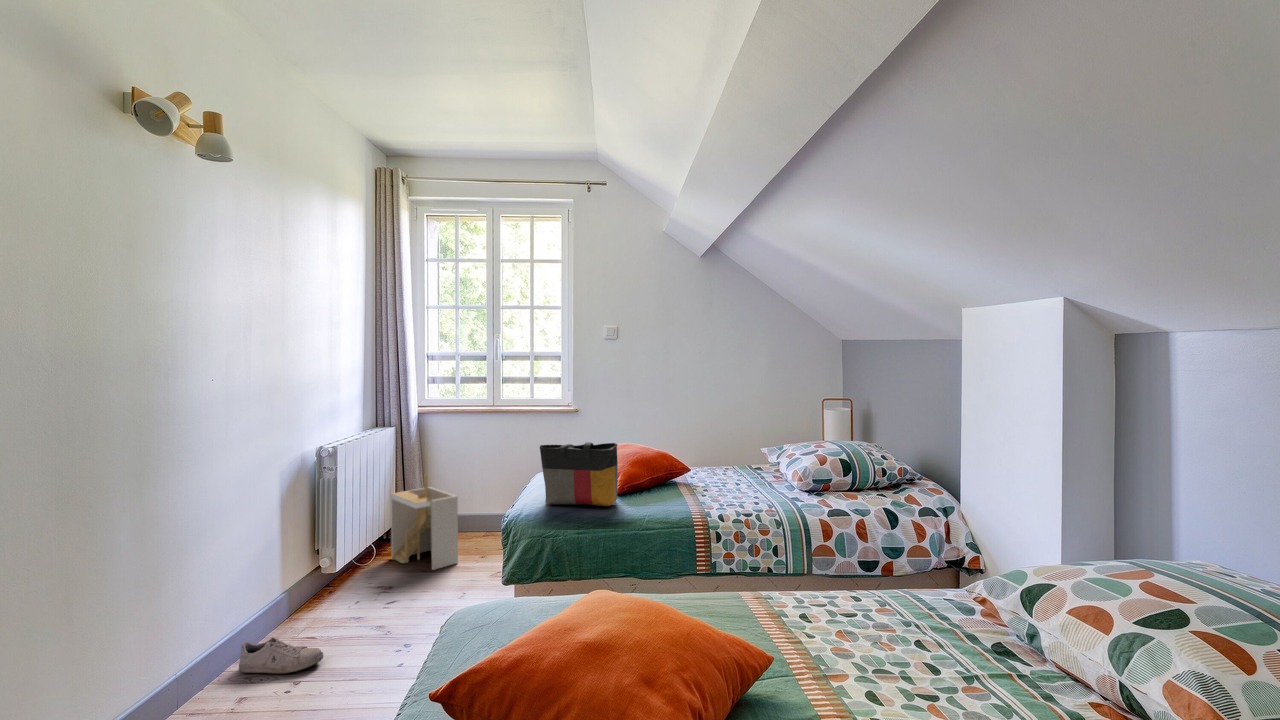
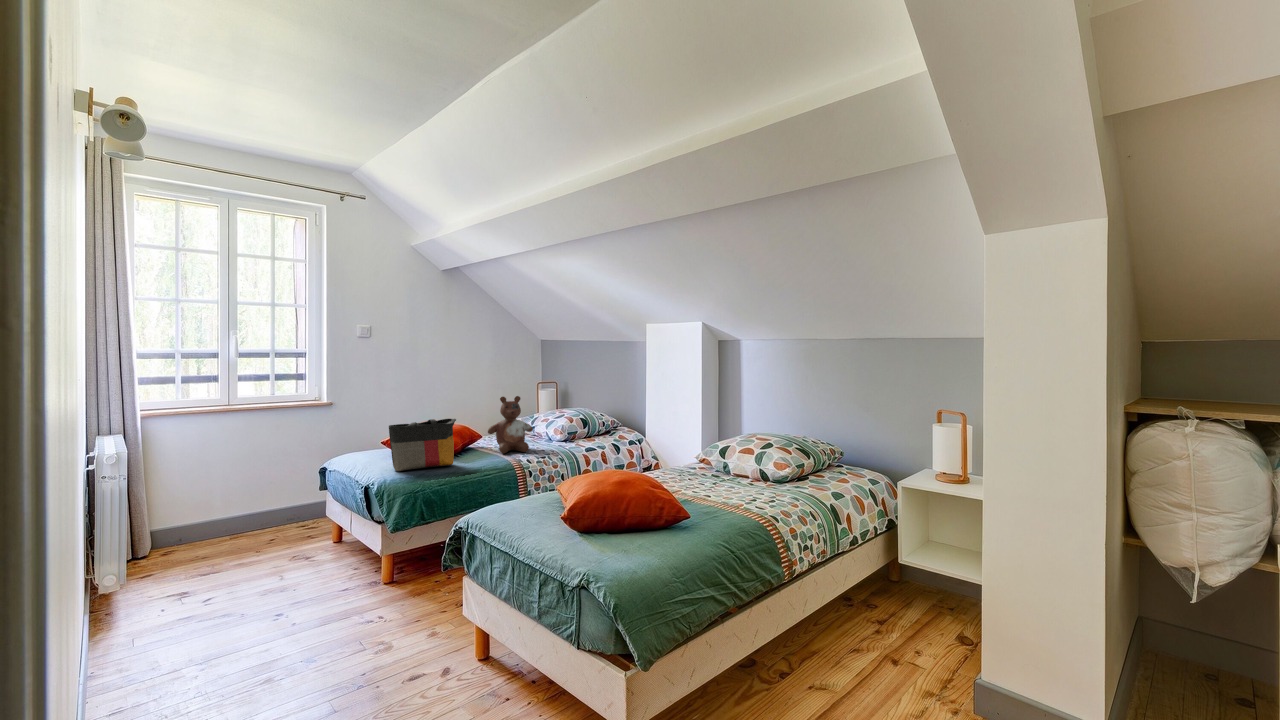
stuffed bear: none [693,417,756,501] -> present [488,396,533,453]
storage bin: present [391,475,458,570] -> none [143,475,238,573]
shoe: present [239,638,323,674] -> none [118,629,215,672]

